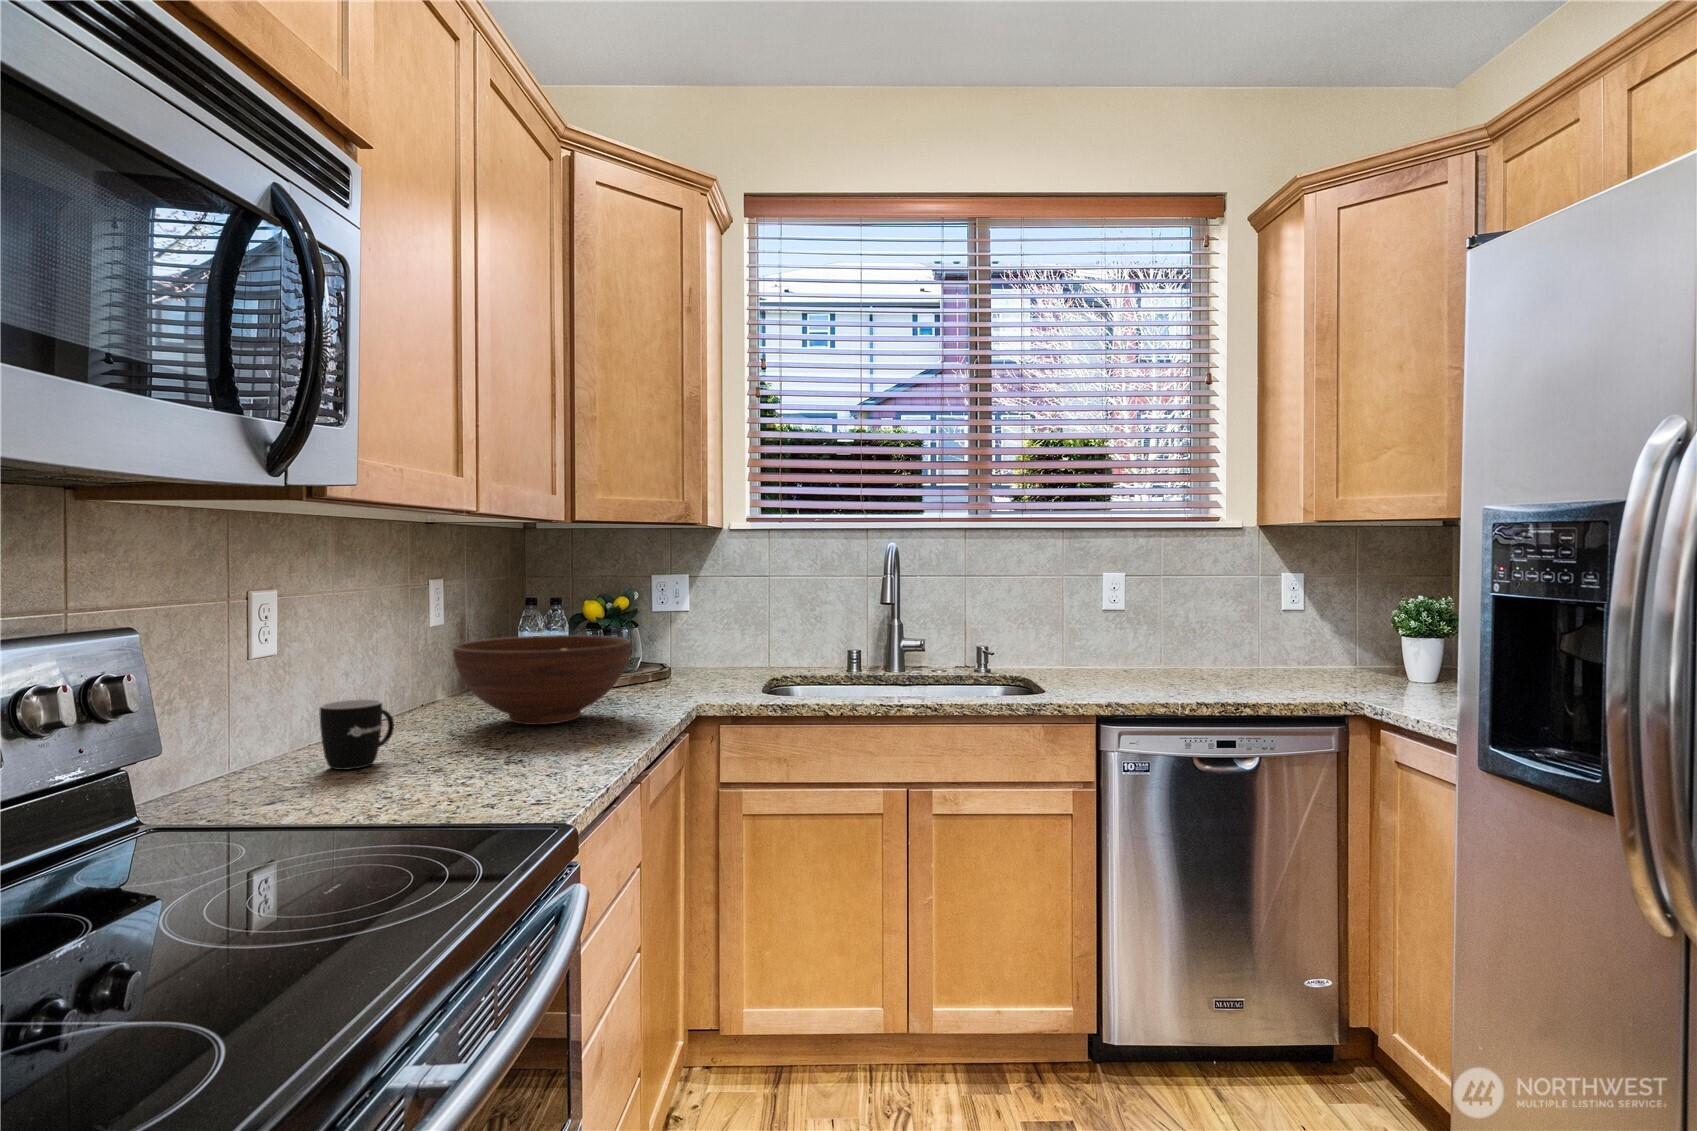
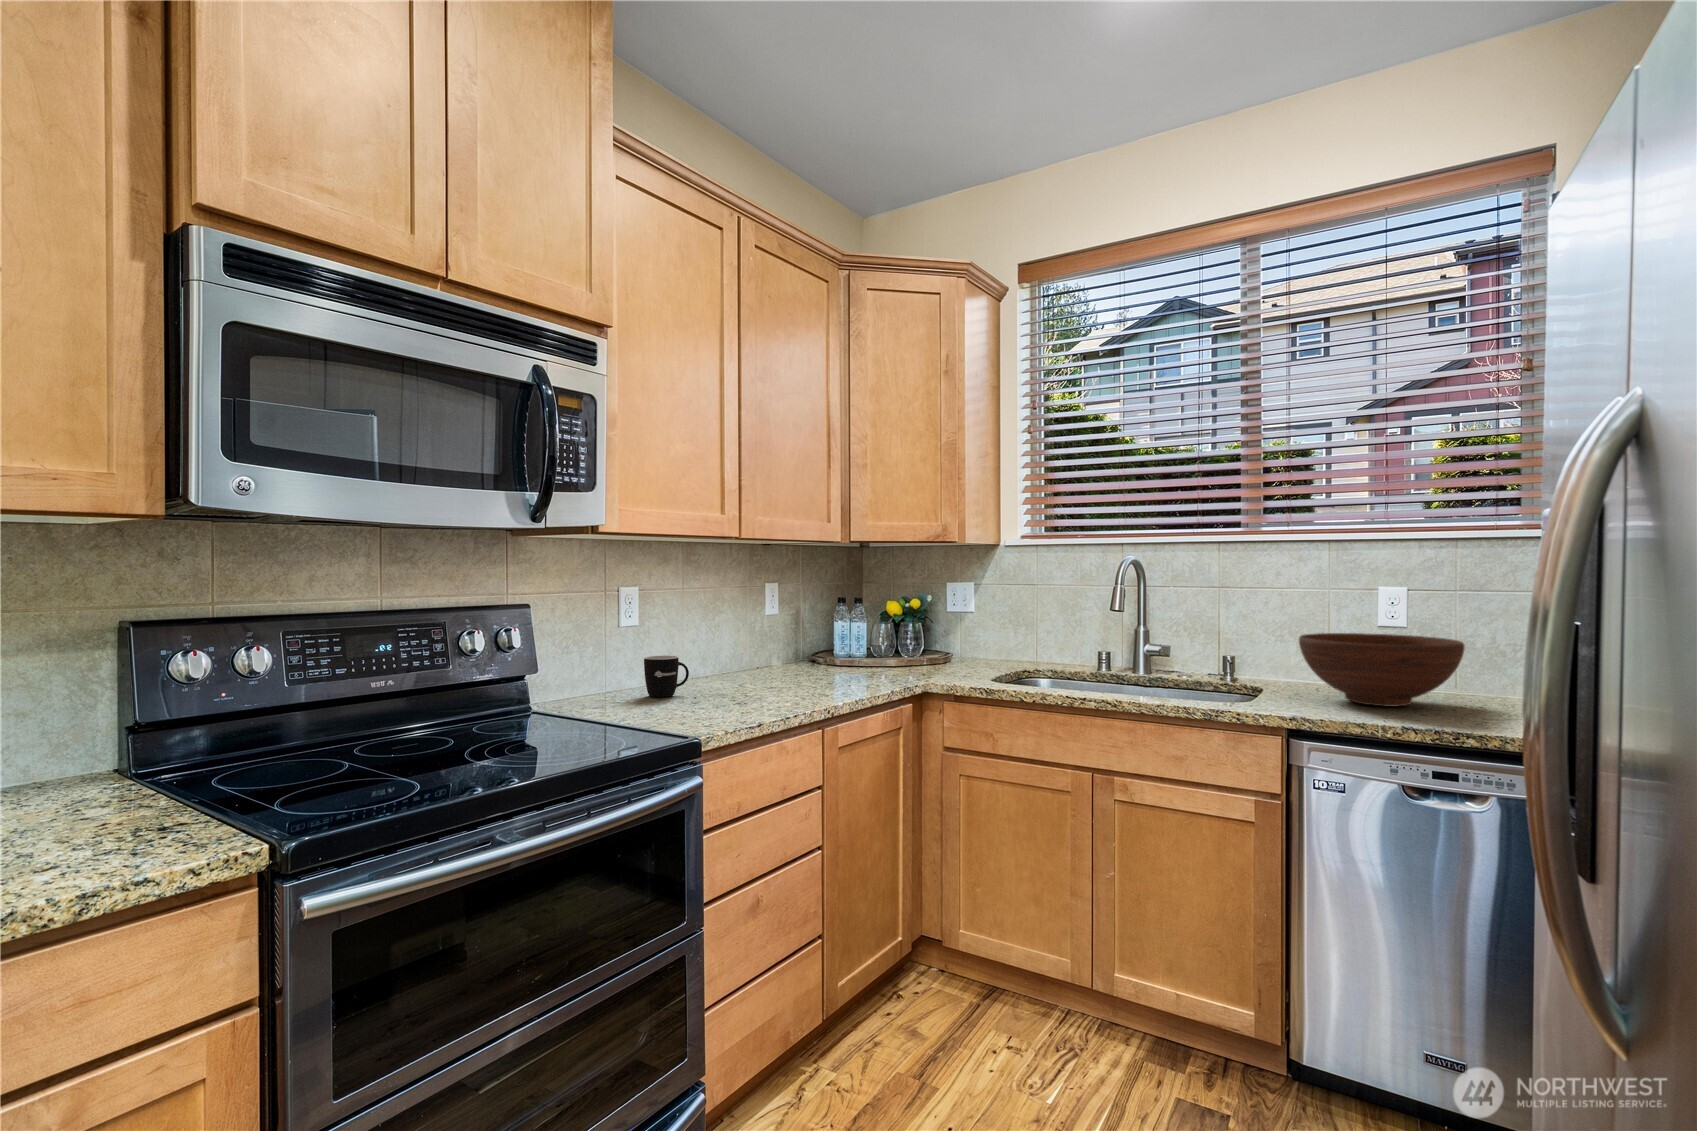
fruit bowl: present [453,635,631,725] -> present [1299,633,1465,707]

